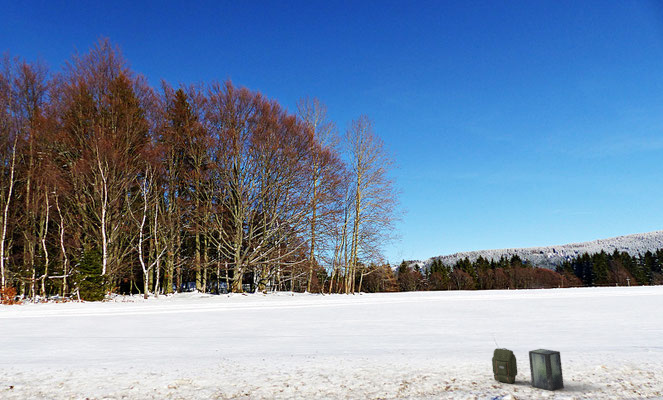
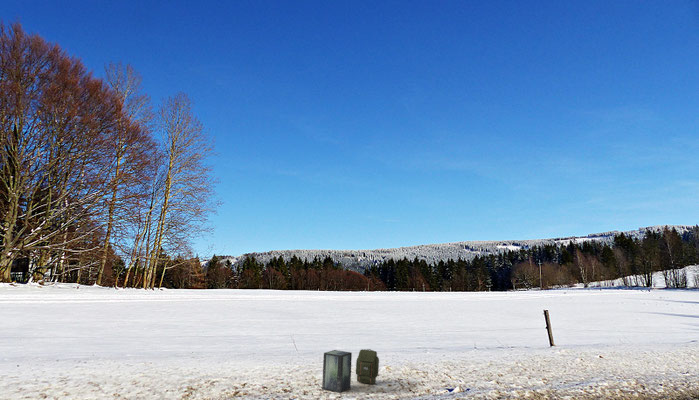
backpack: present [492,348,517,383] -> present [356,349,379,384]

